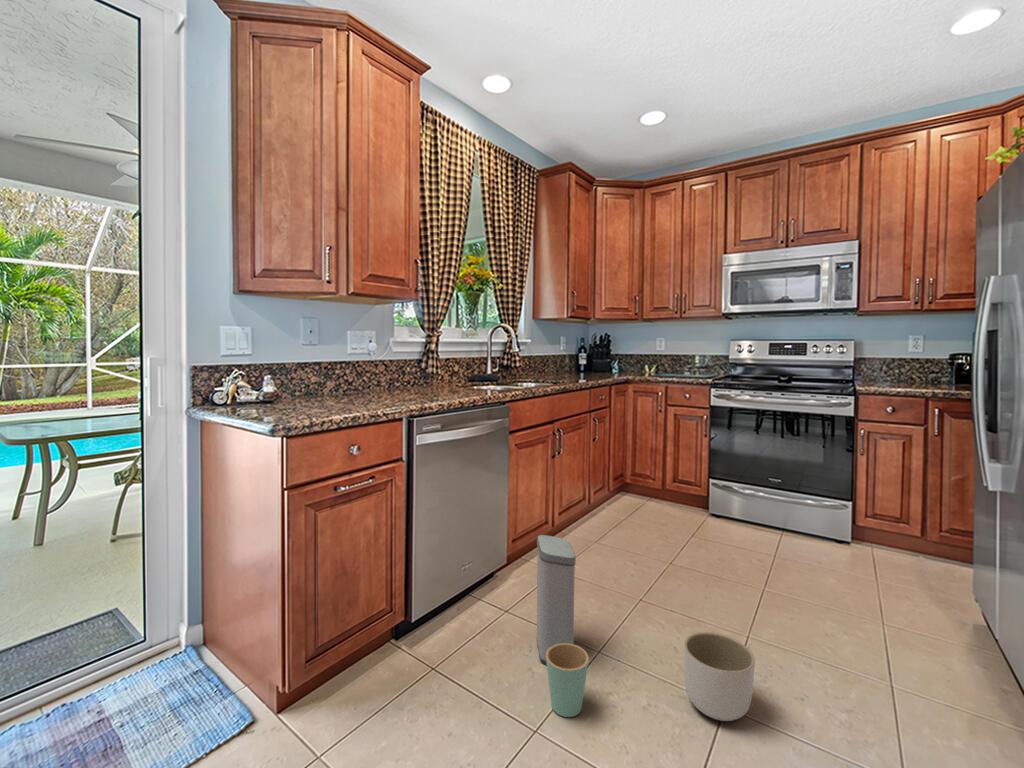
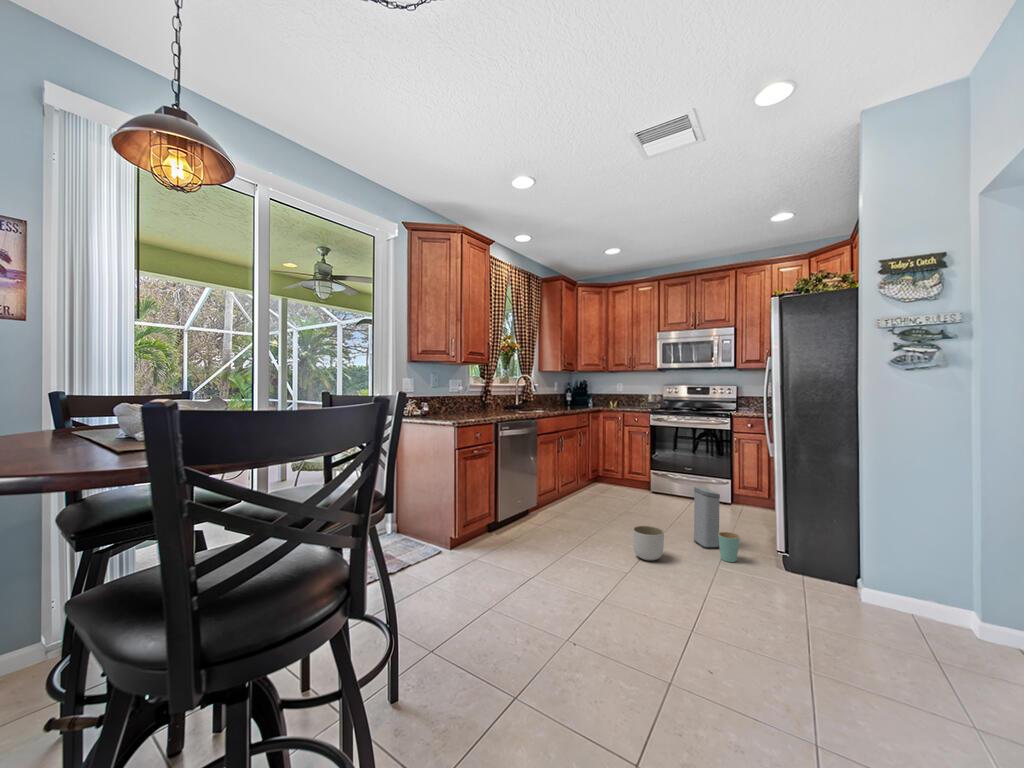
trash can: present [537,535,589,717] -> present [694,487,740,562]

